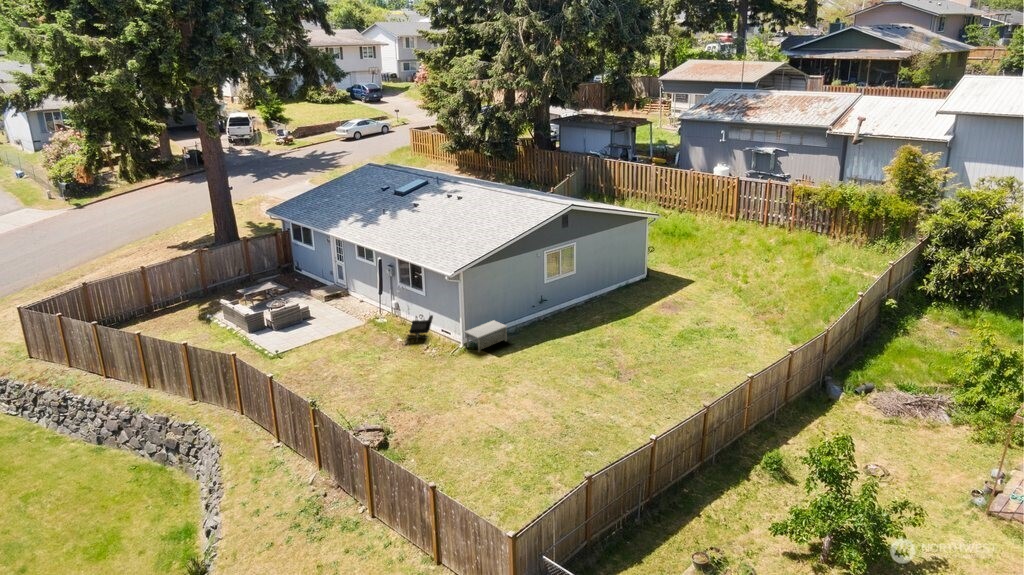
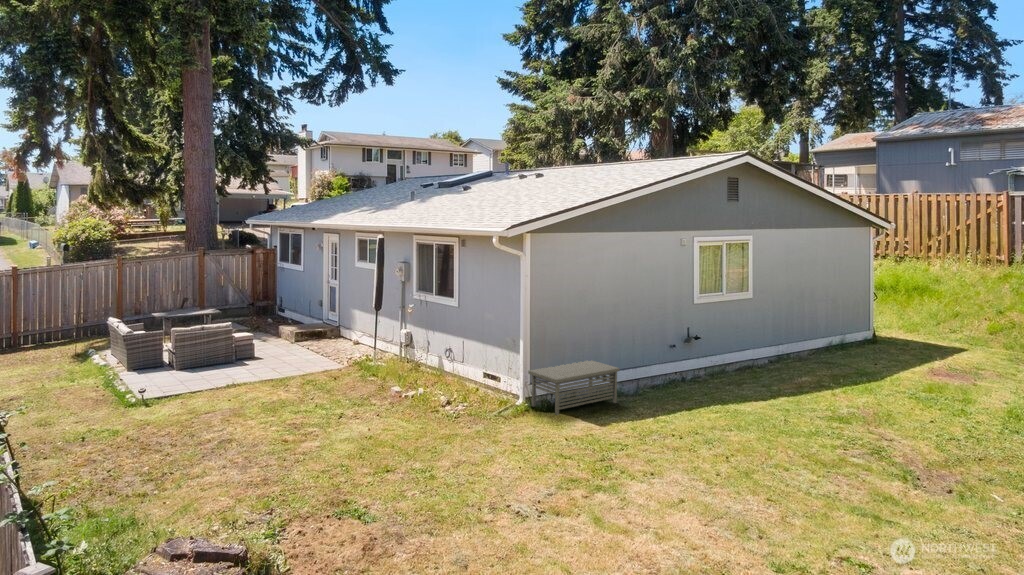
lounge chair: present [409,315,433,341] -> none [413,345,468,394]

